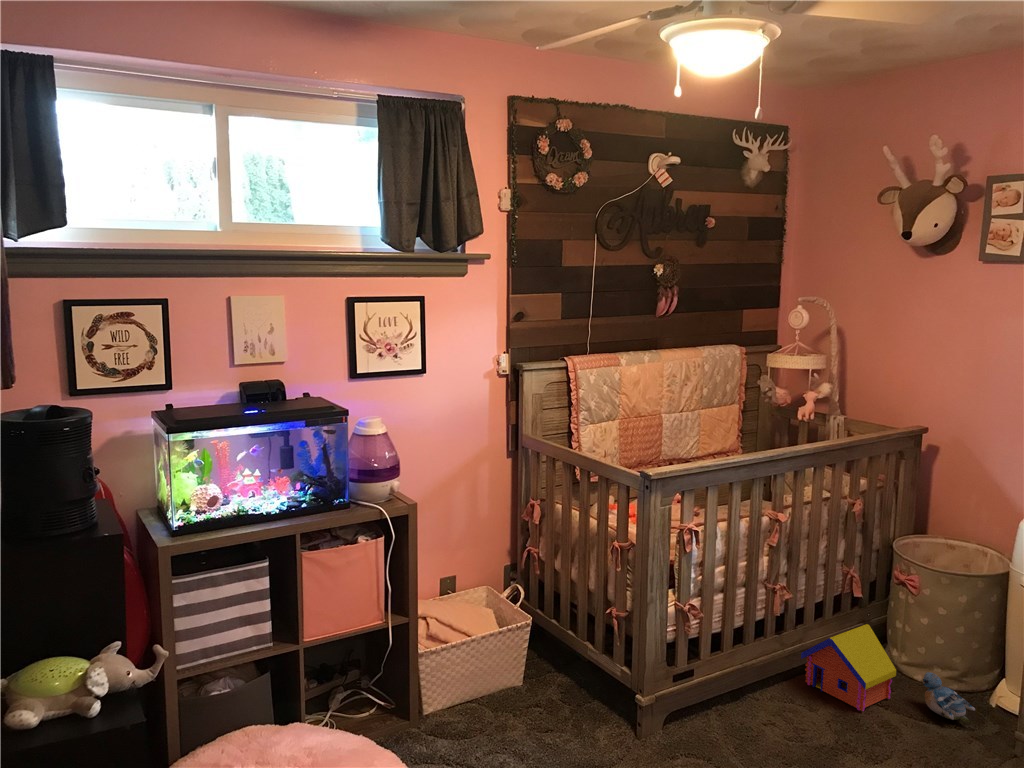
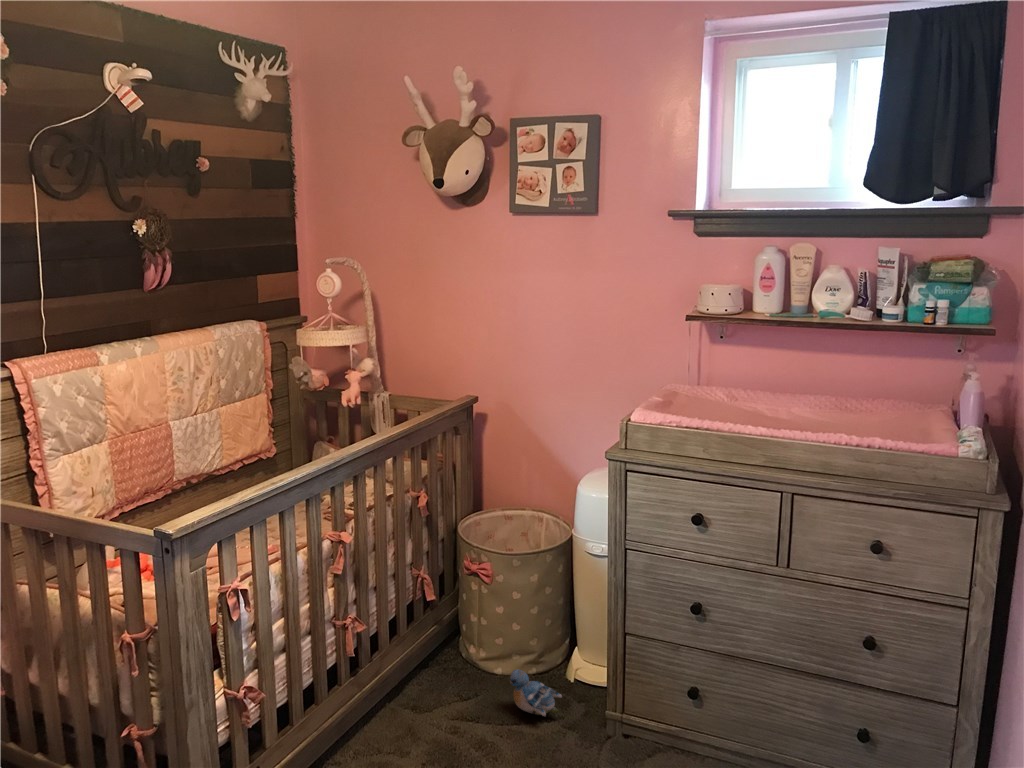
toy house: present [801,624,896,711] -> none [382,634,484,738]

